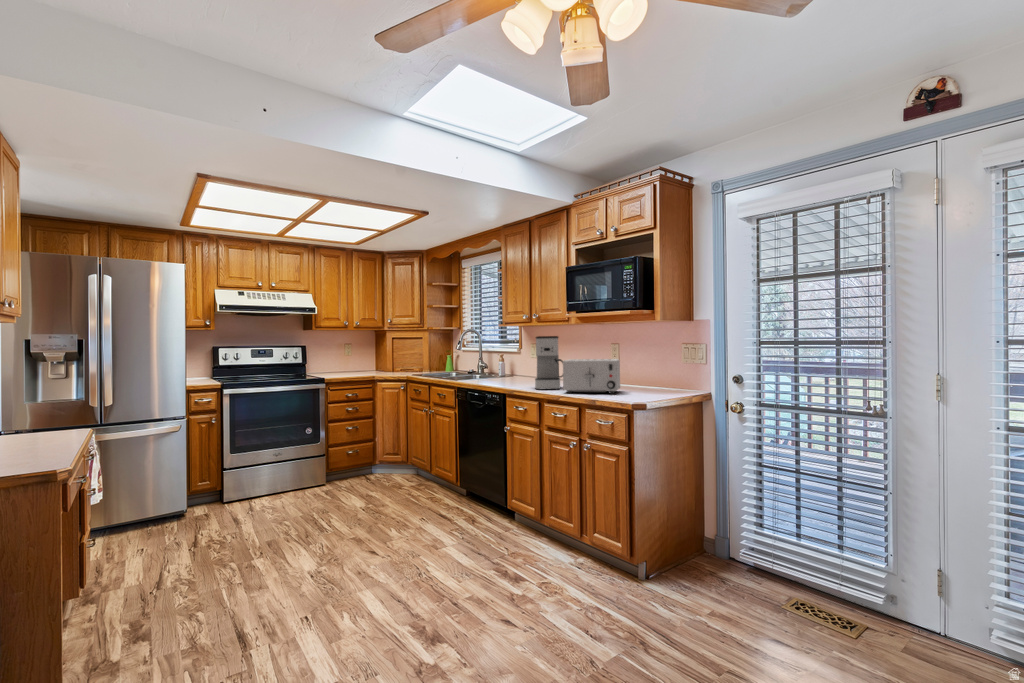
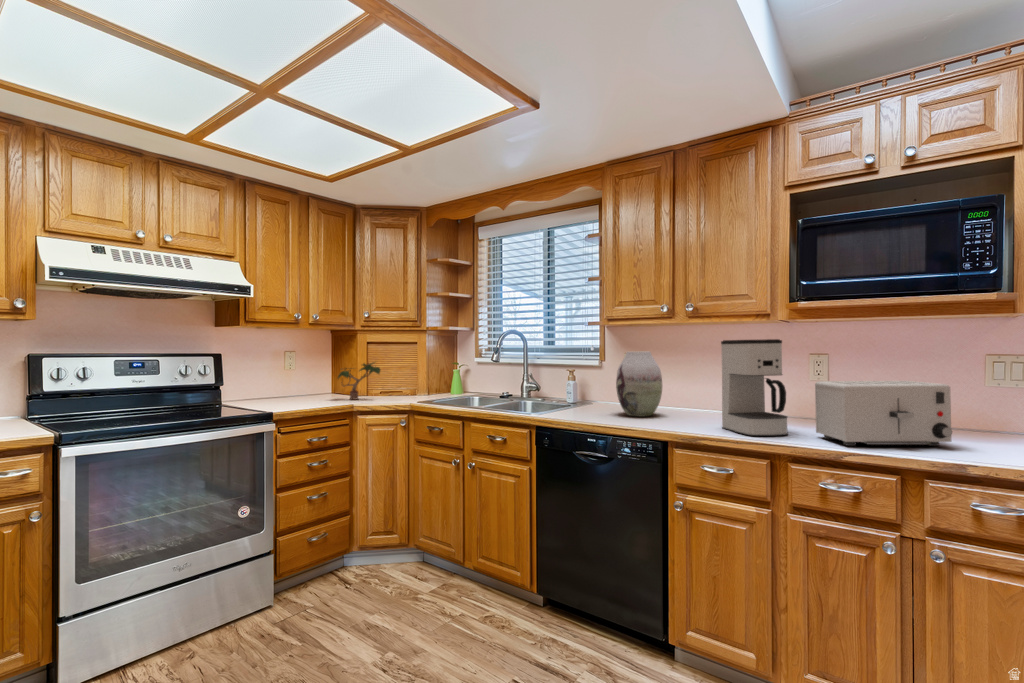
vase: none [504,343,531,382] -> present [616,351,662,417]
potted plant: none [370,350,400,374] -> present [338,362,380,400]

